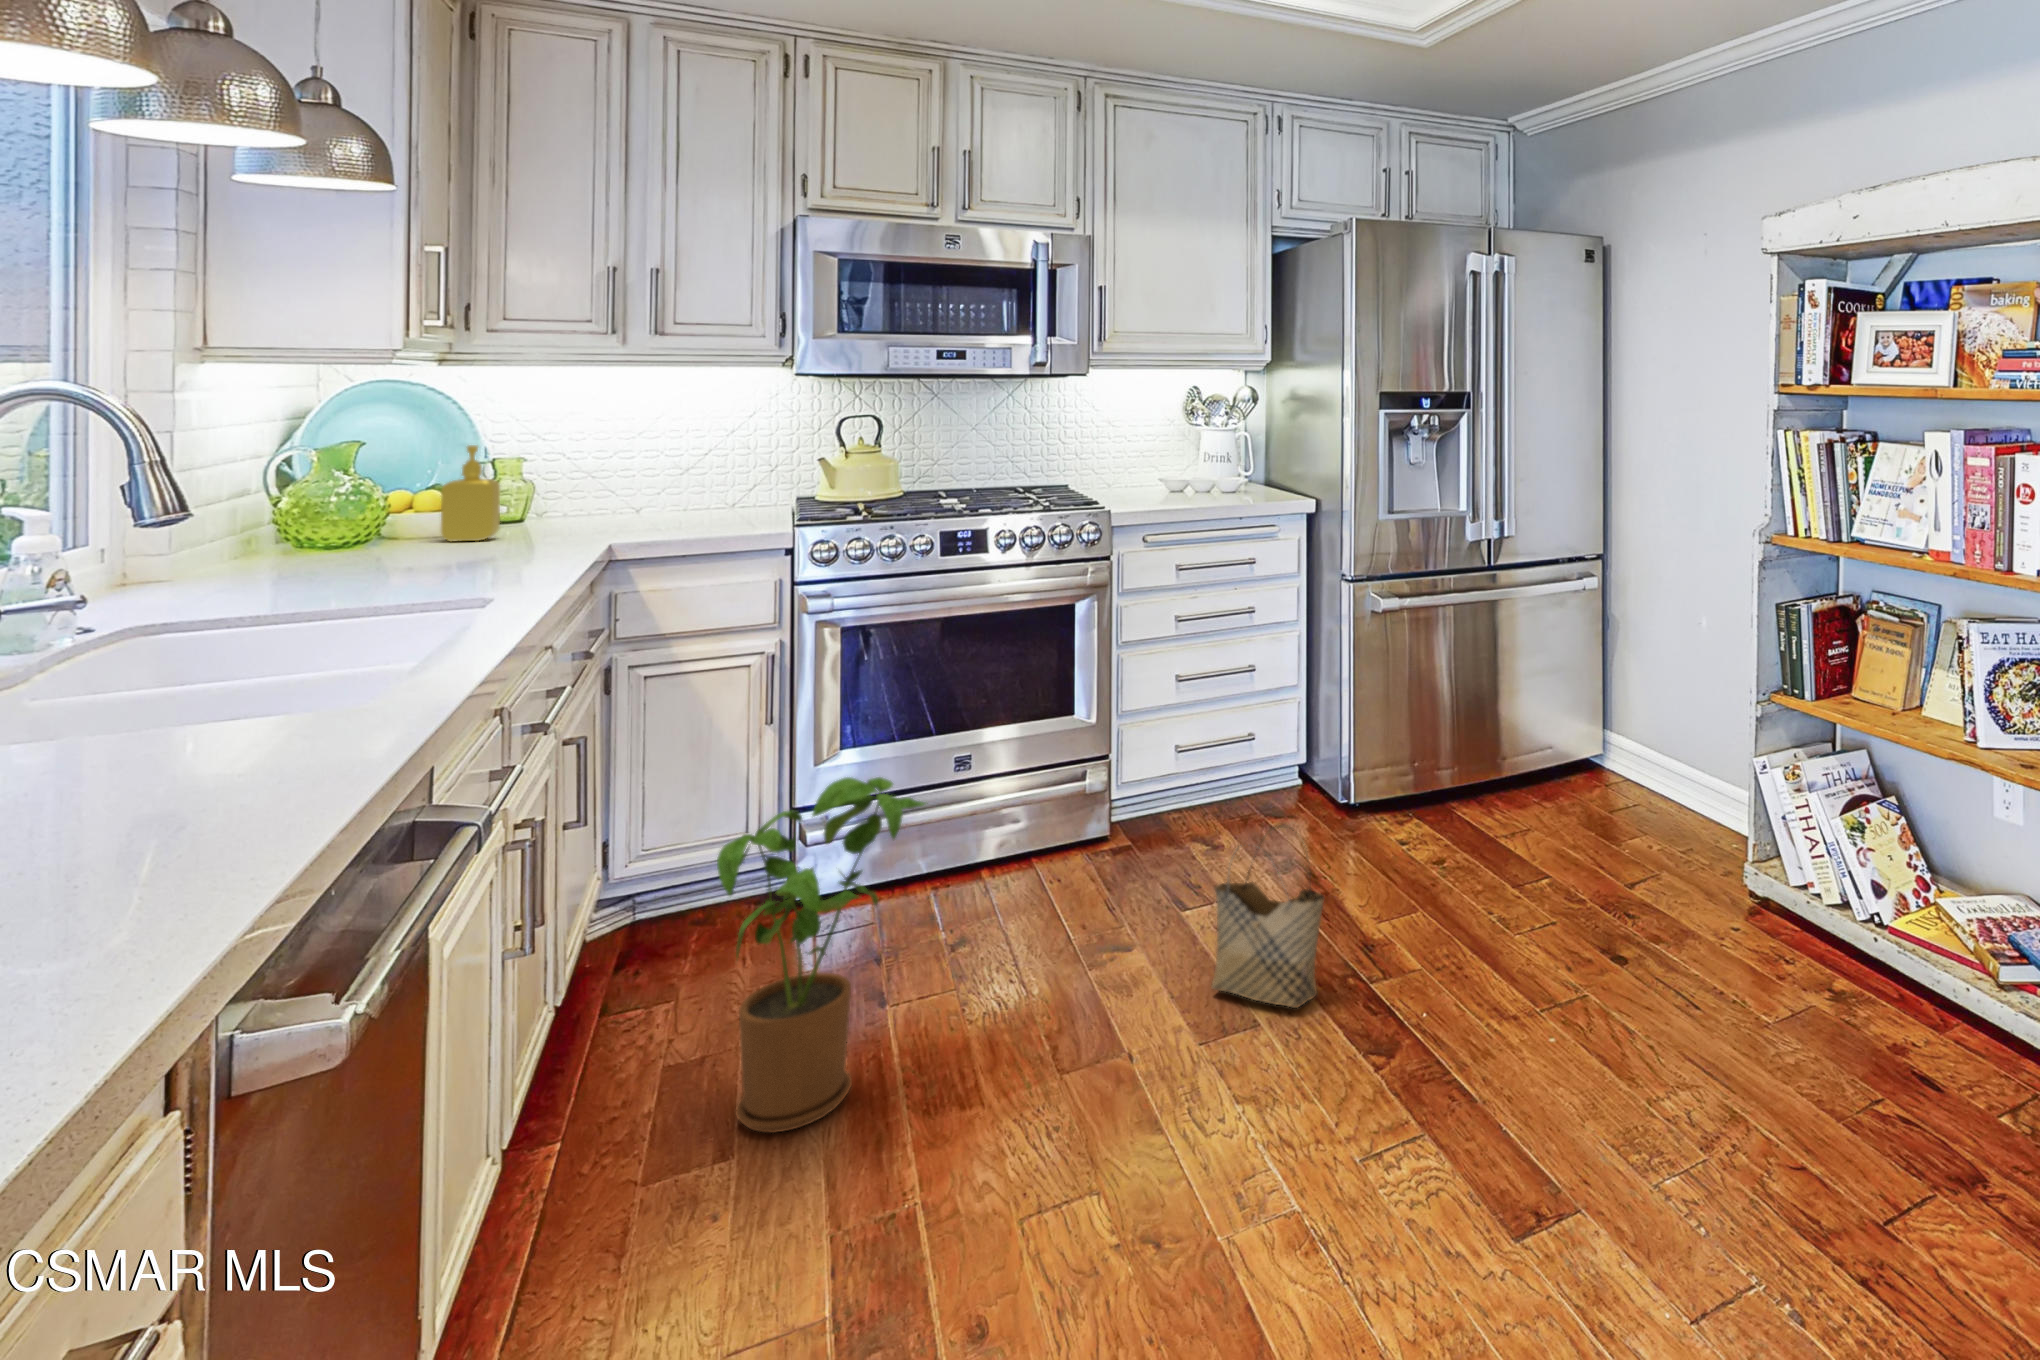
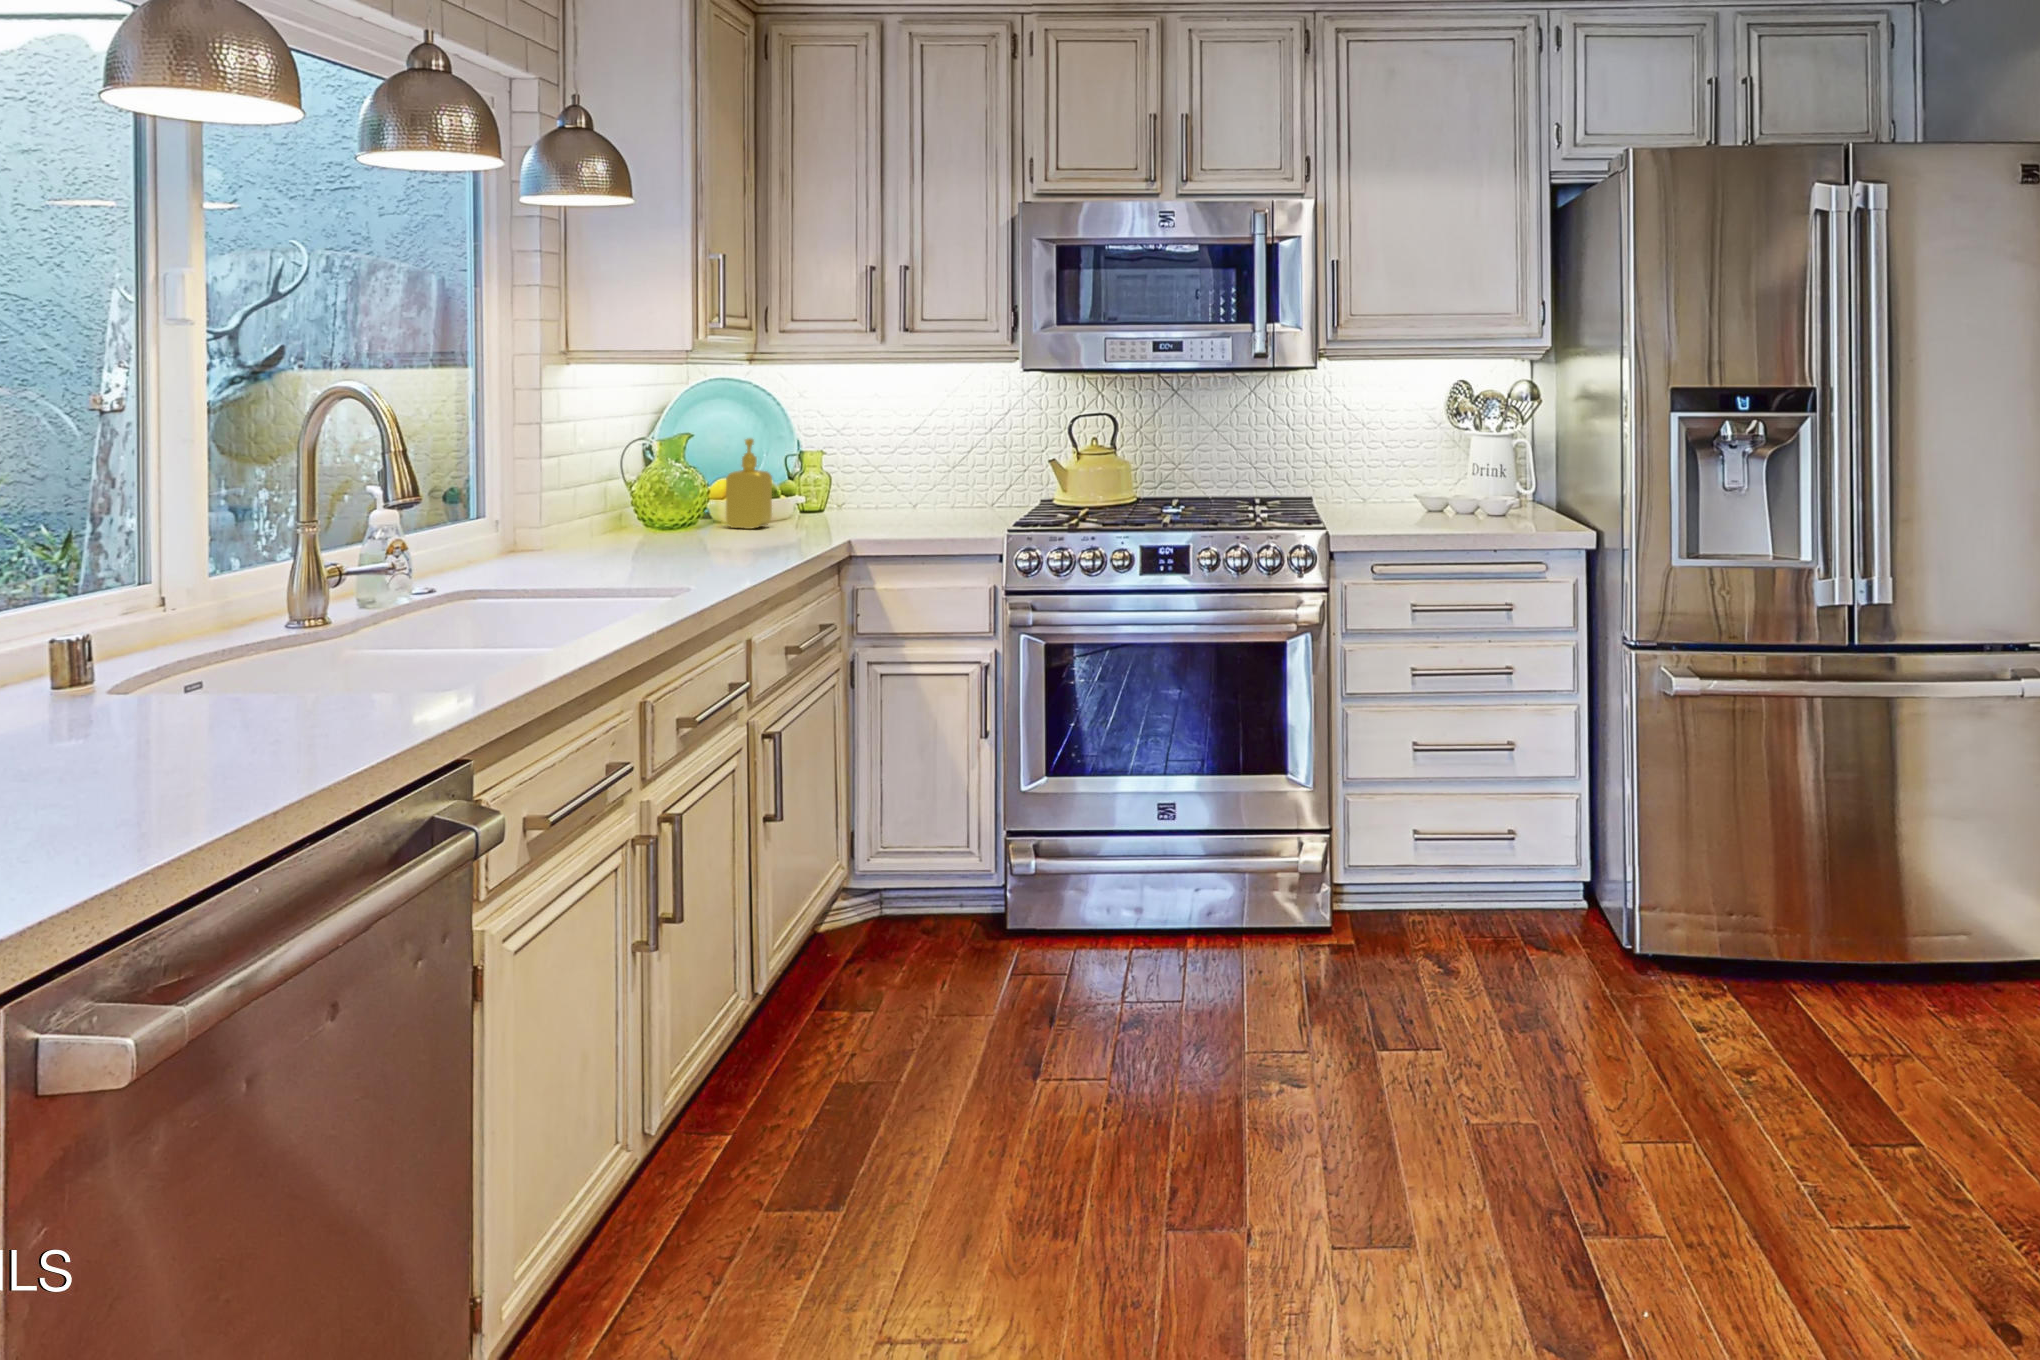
house plant: present [717,777,925,1133] -> none [819,825,1032,1212]
woven basket: present [1211,825,1324,1008] -> none [1367,979,1510,1247]

